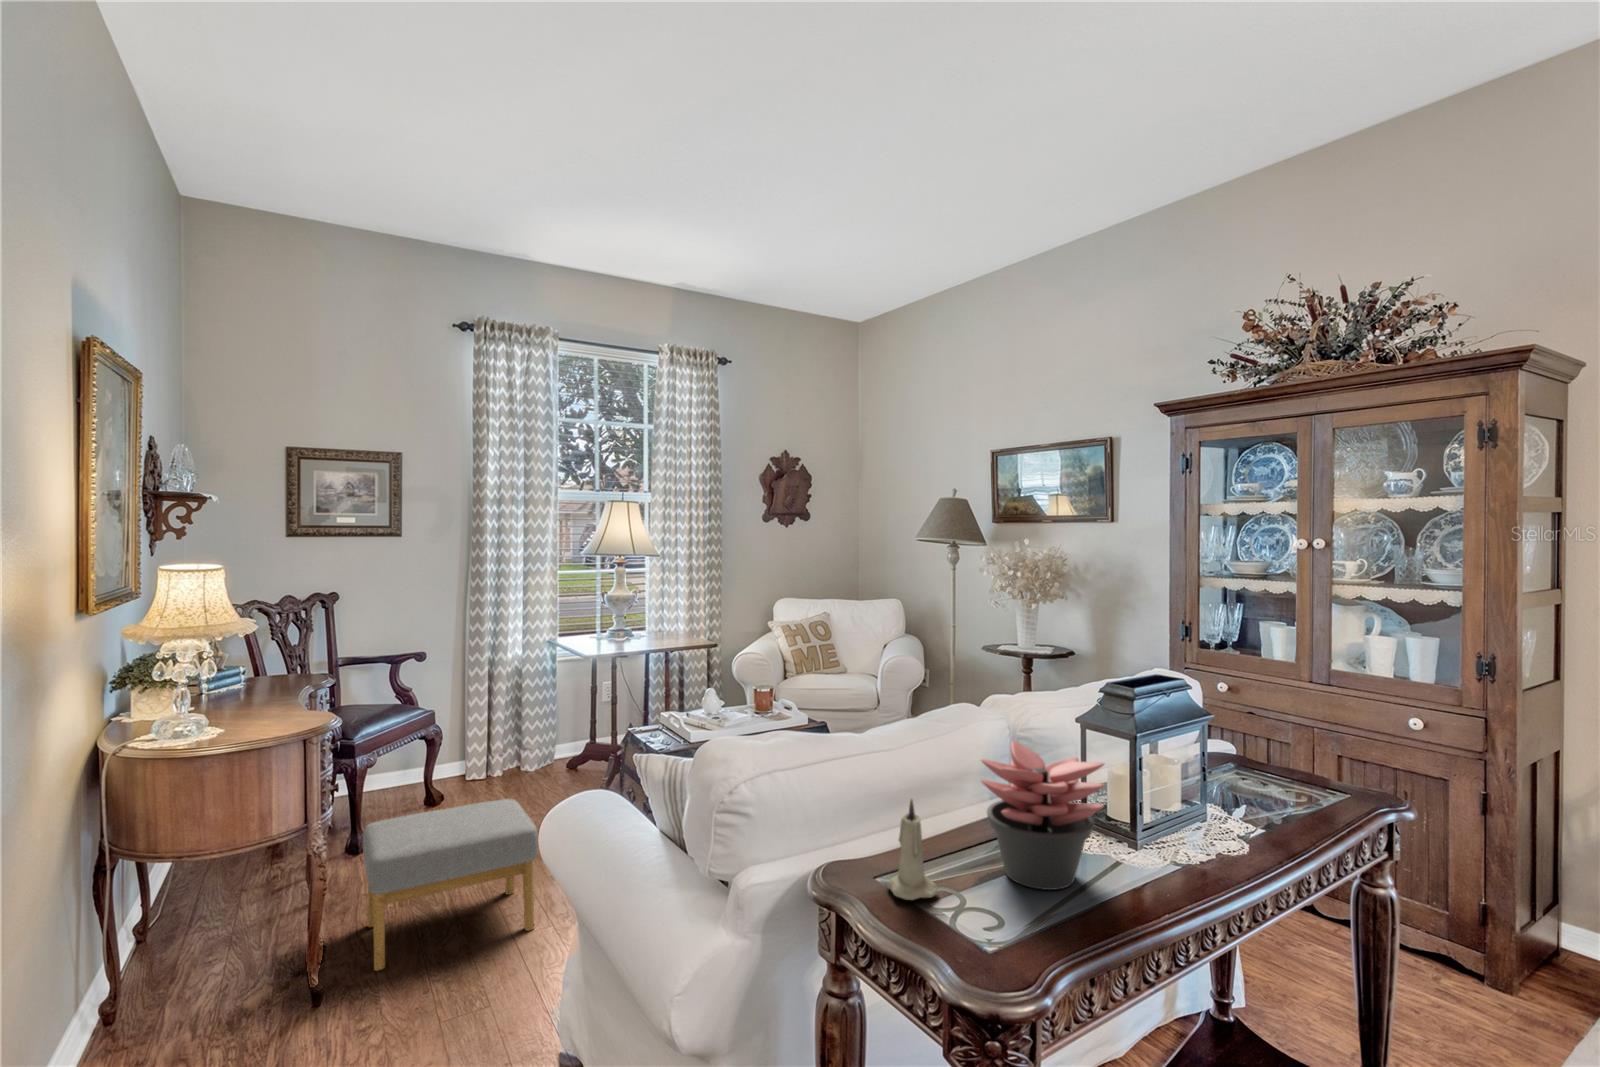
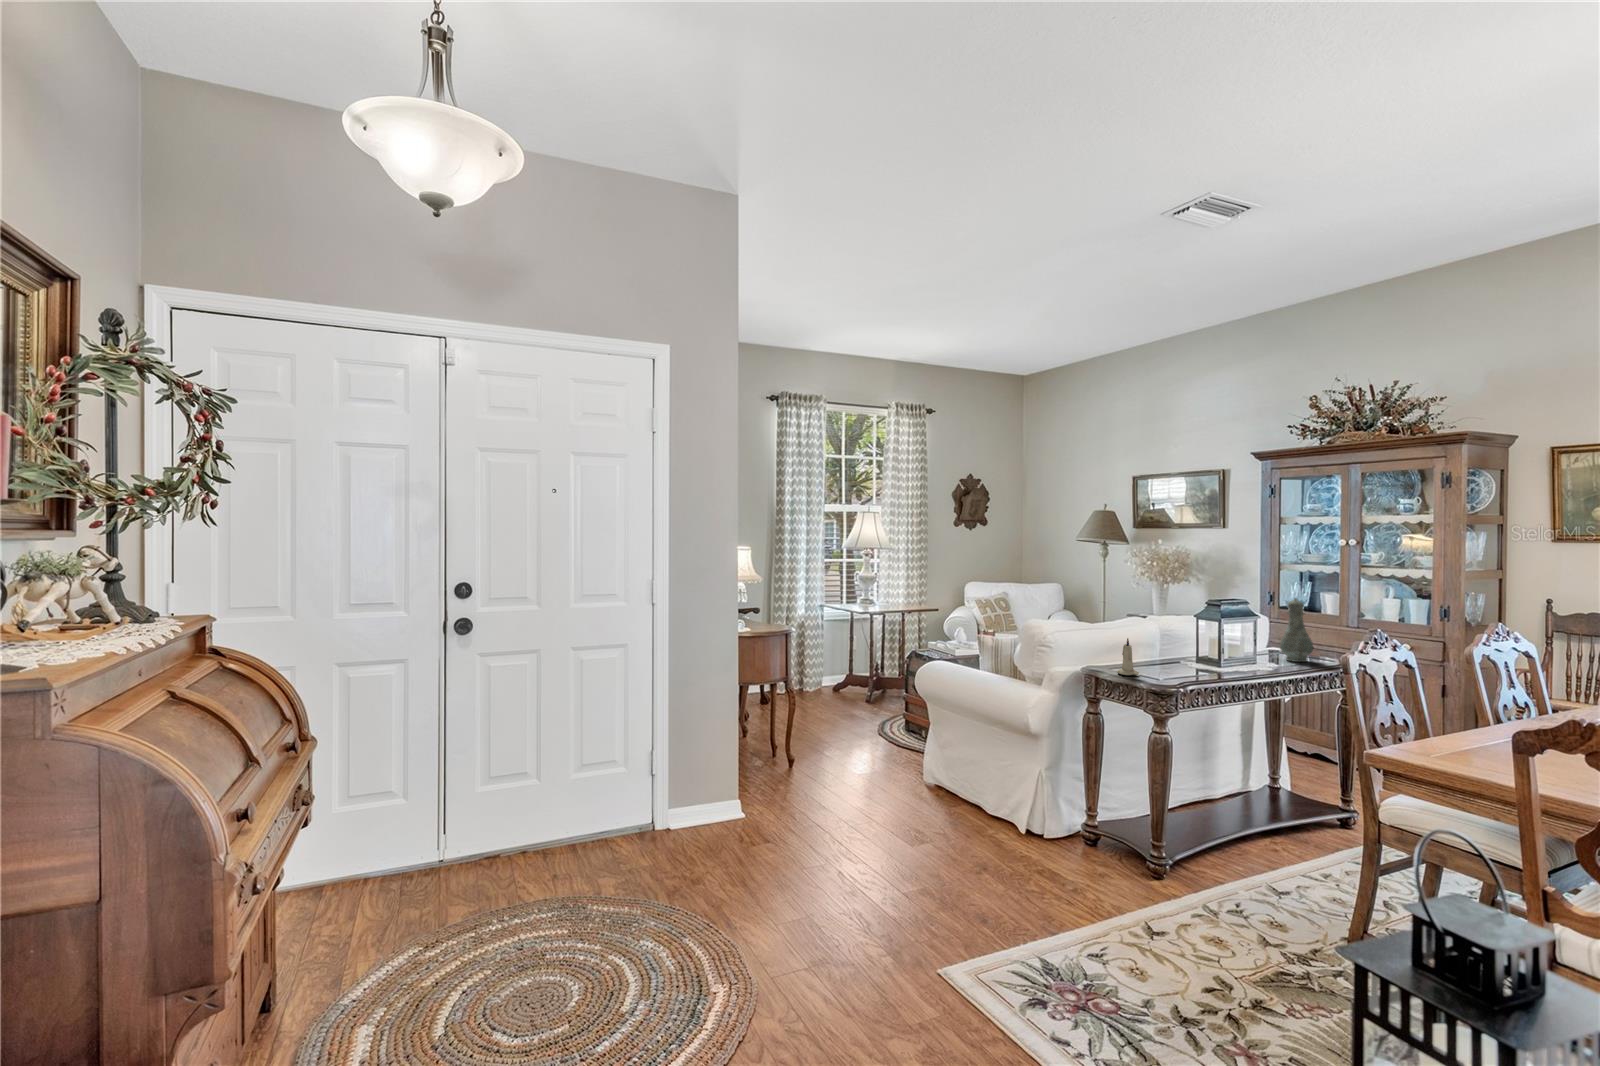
vase: none [1236,664,1305,799] -> present [1280,598,1313,662]
succulent plant: present [981,741,1104,890] -> none [1155,622,1209,676]
footstool: present [363,799,538,971] -> none [779,687,876,764]

